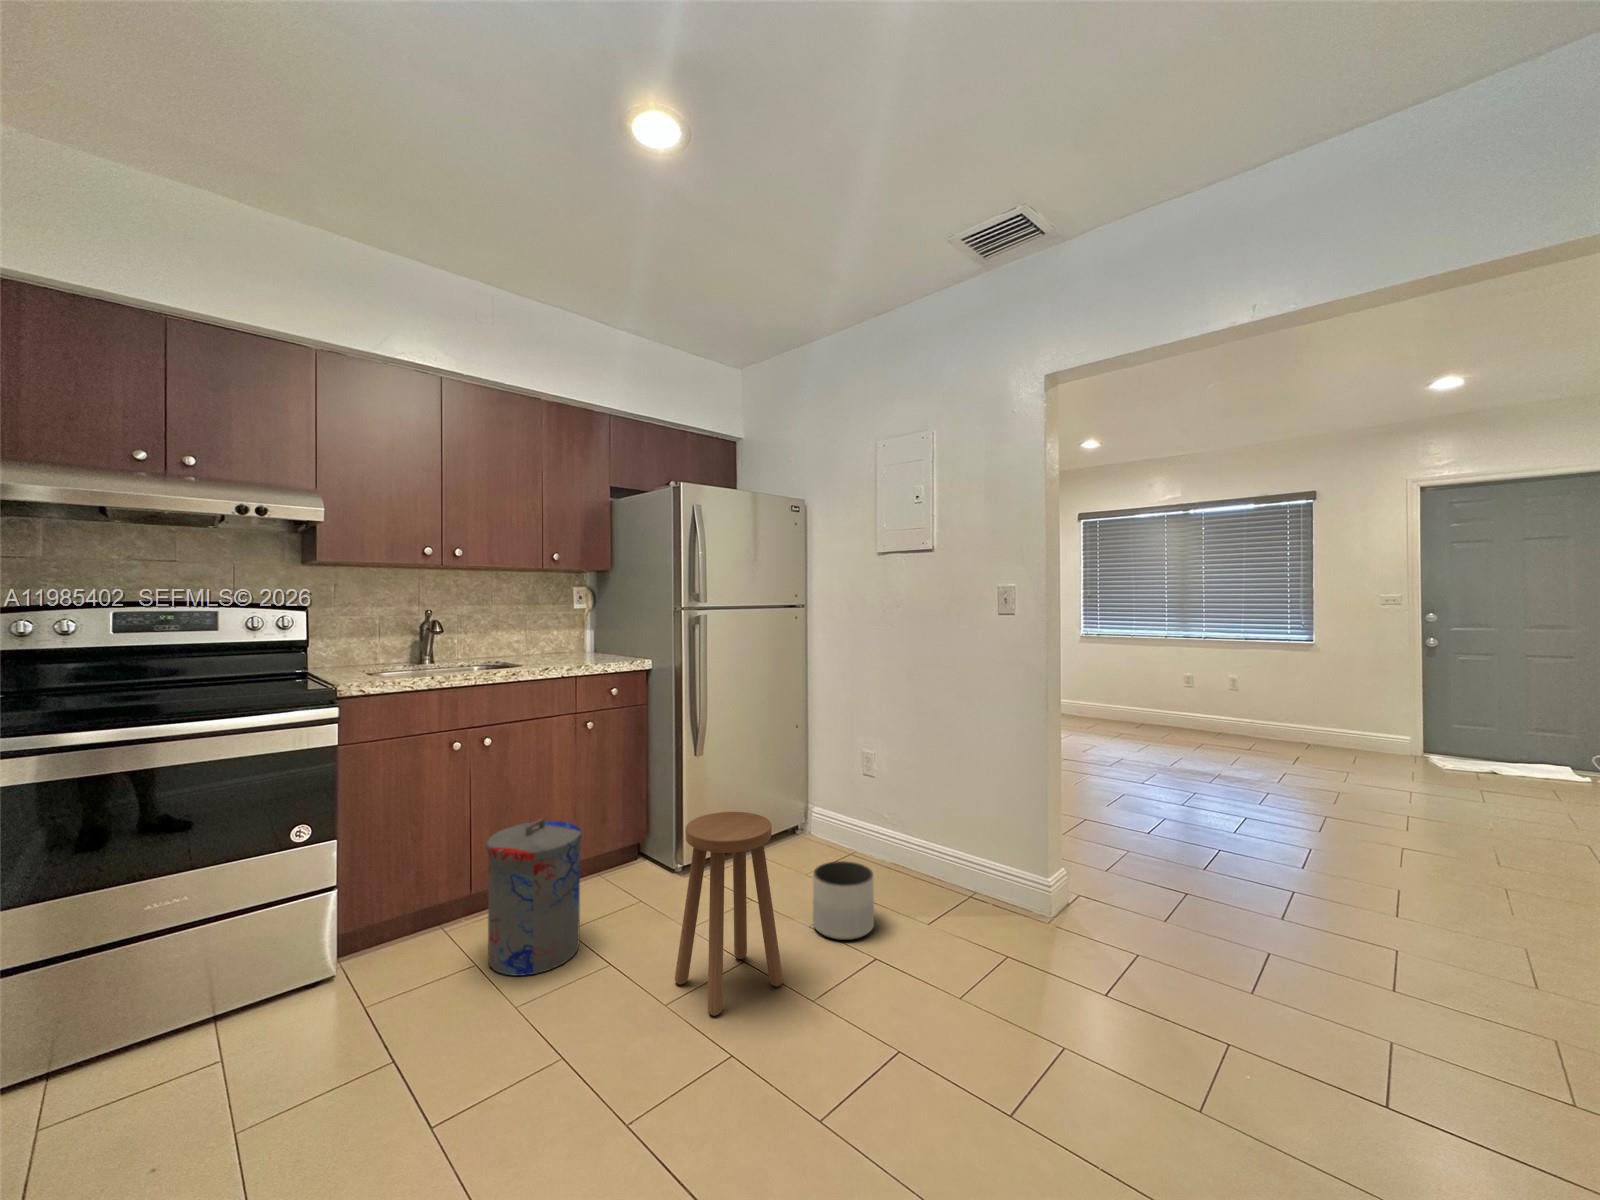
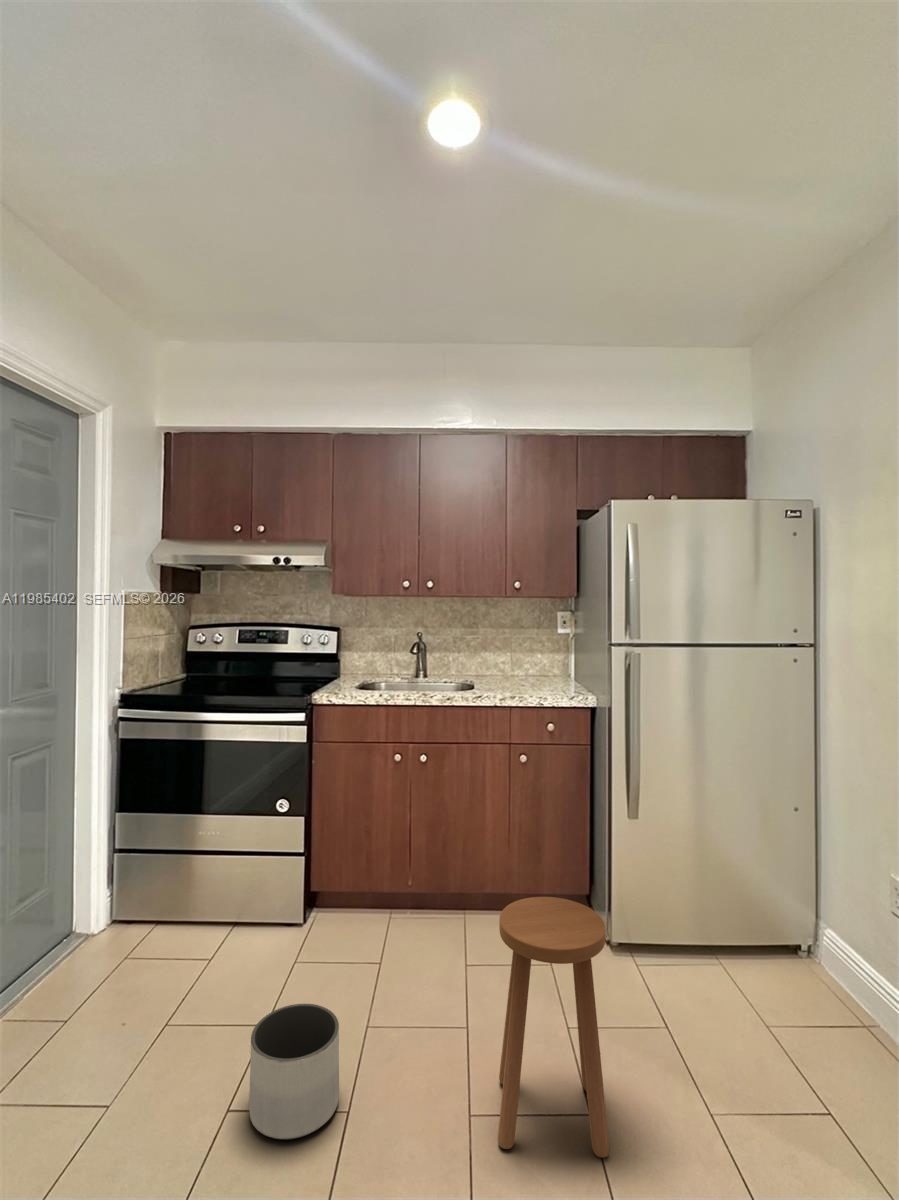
trash can: present [487,818,582,976] -> none [380,845,465,999]
planter: present [813,861,874,940] -> present [249,1004,339,1140]

